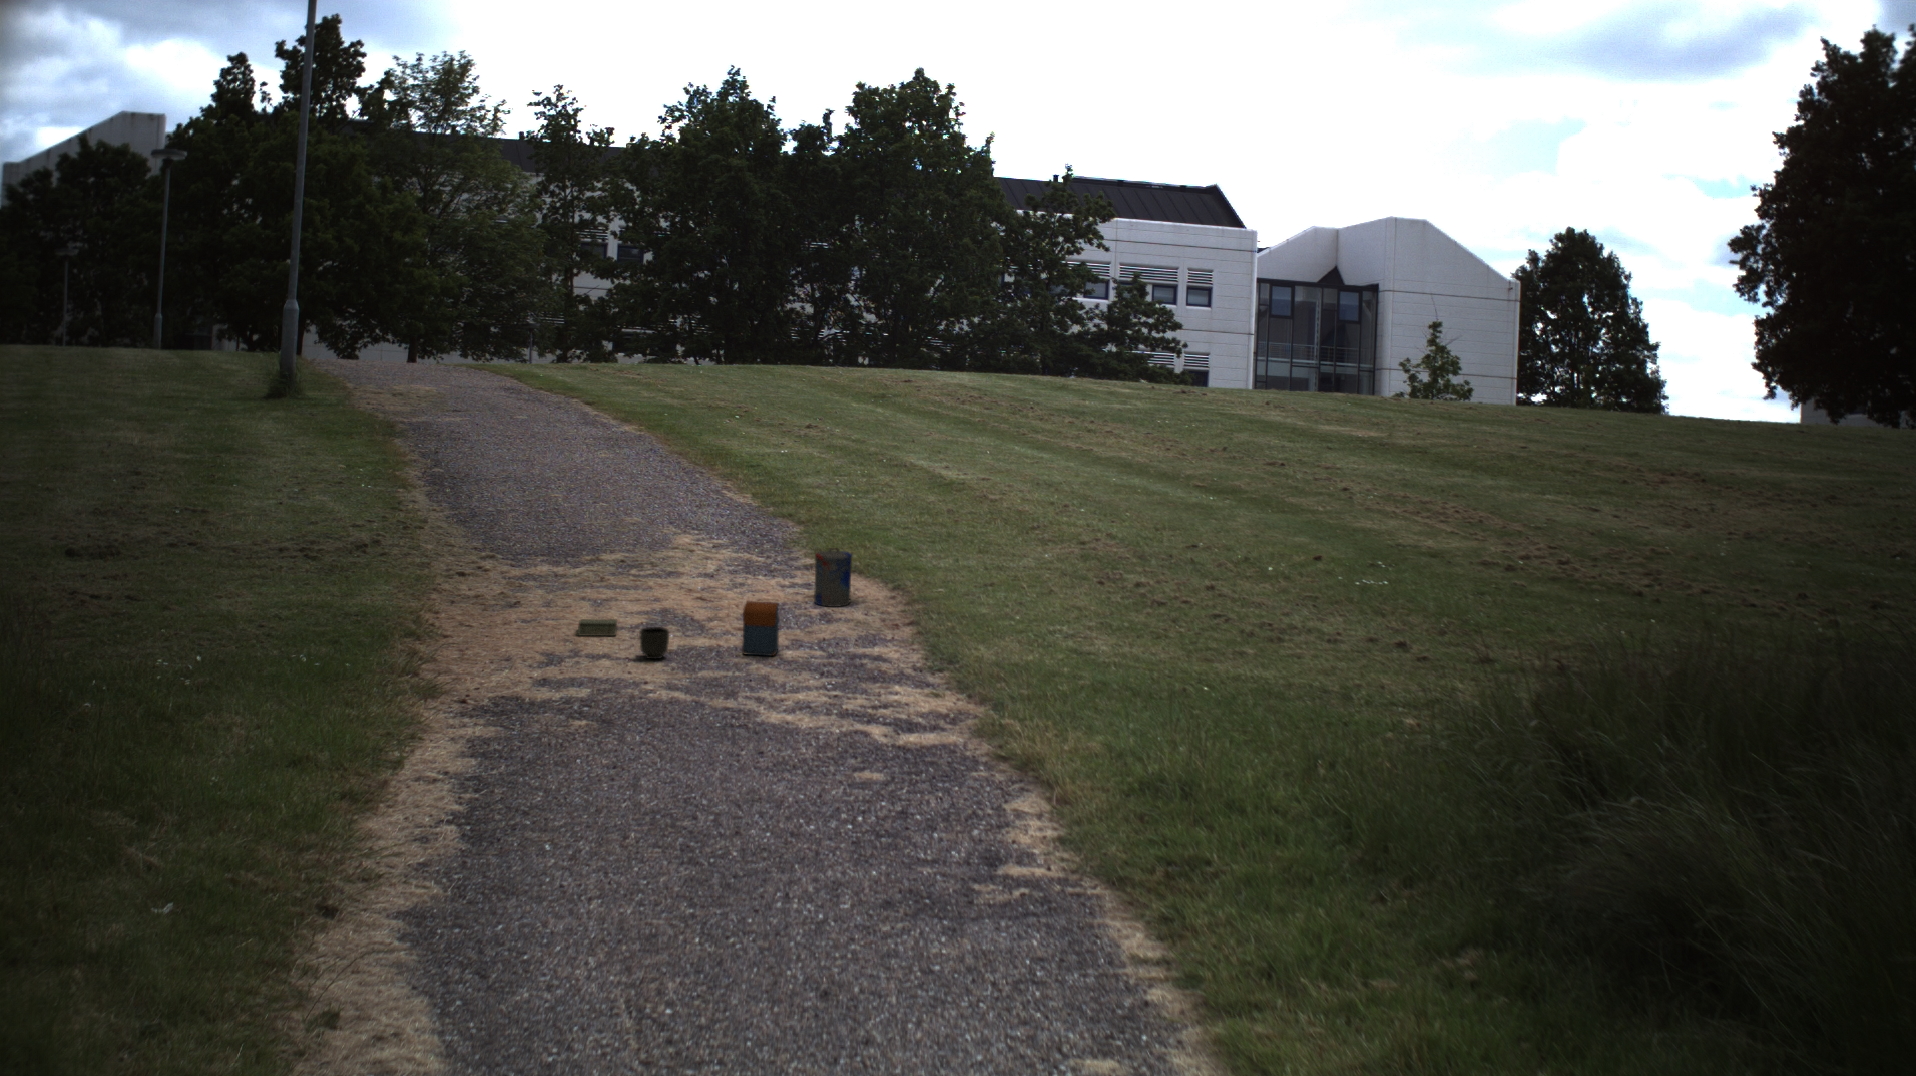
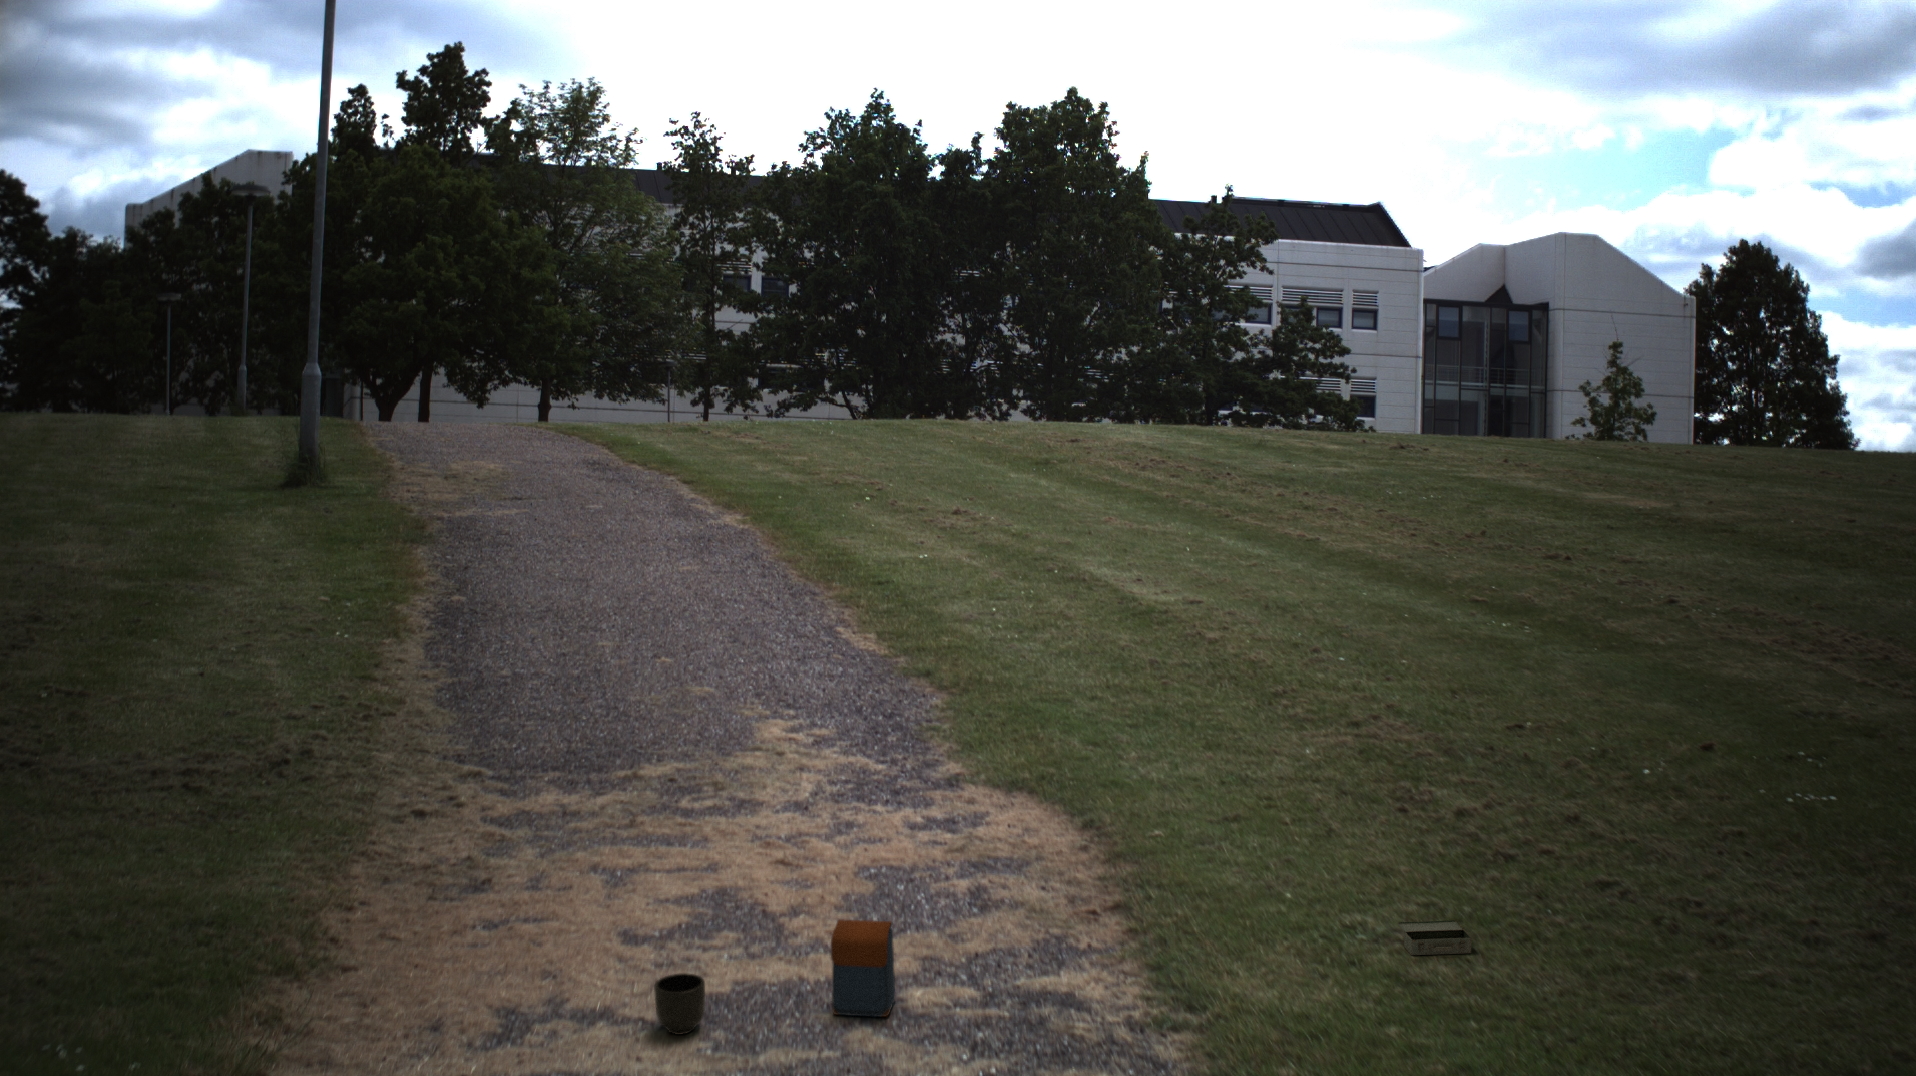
trash can: present [814,548,852,607] -> none [958,782,1019,881]
toolbox: present [578,619,617,636] -> present [1398,920,1472,955]

